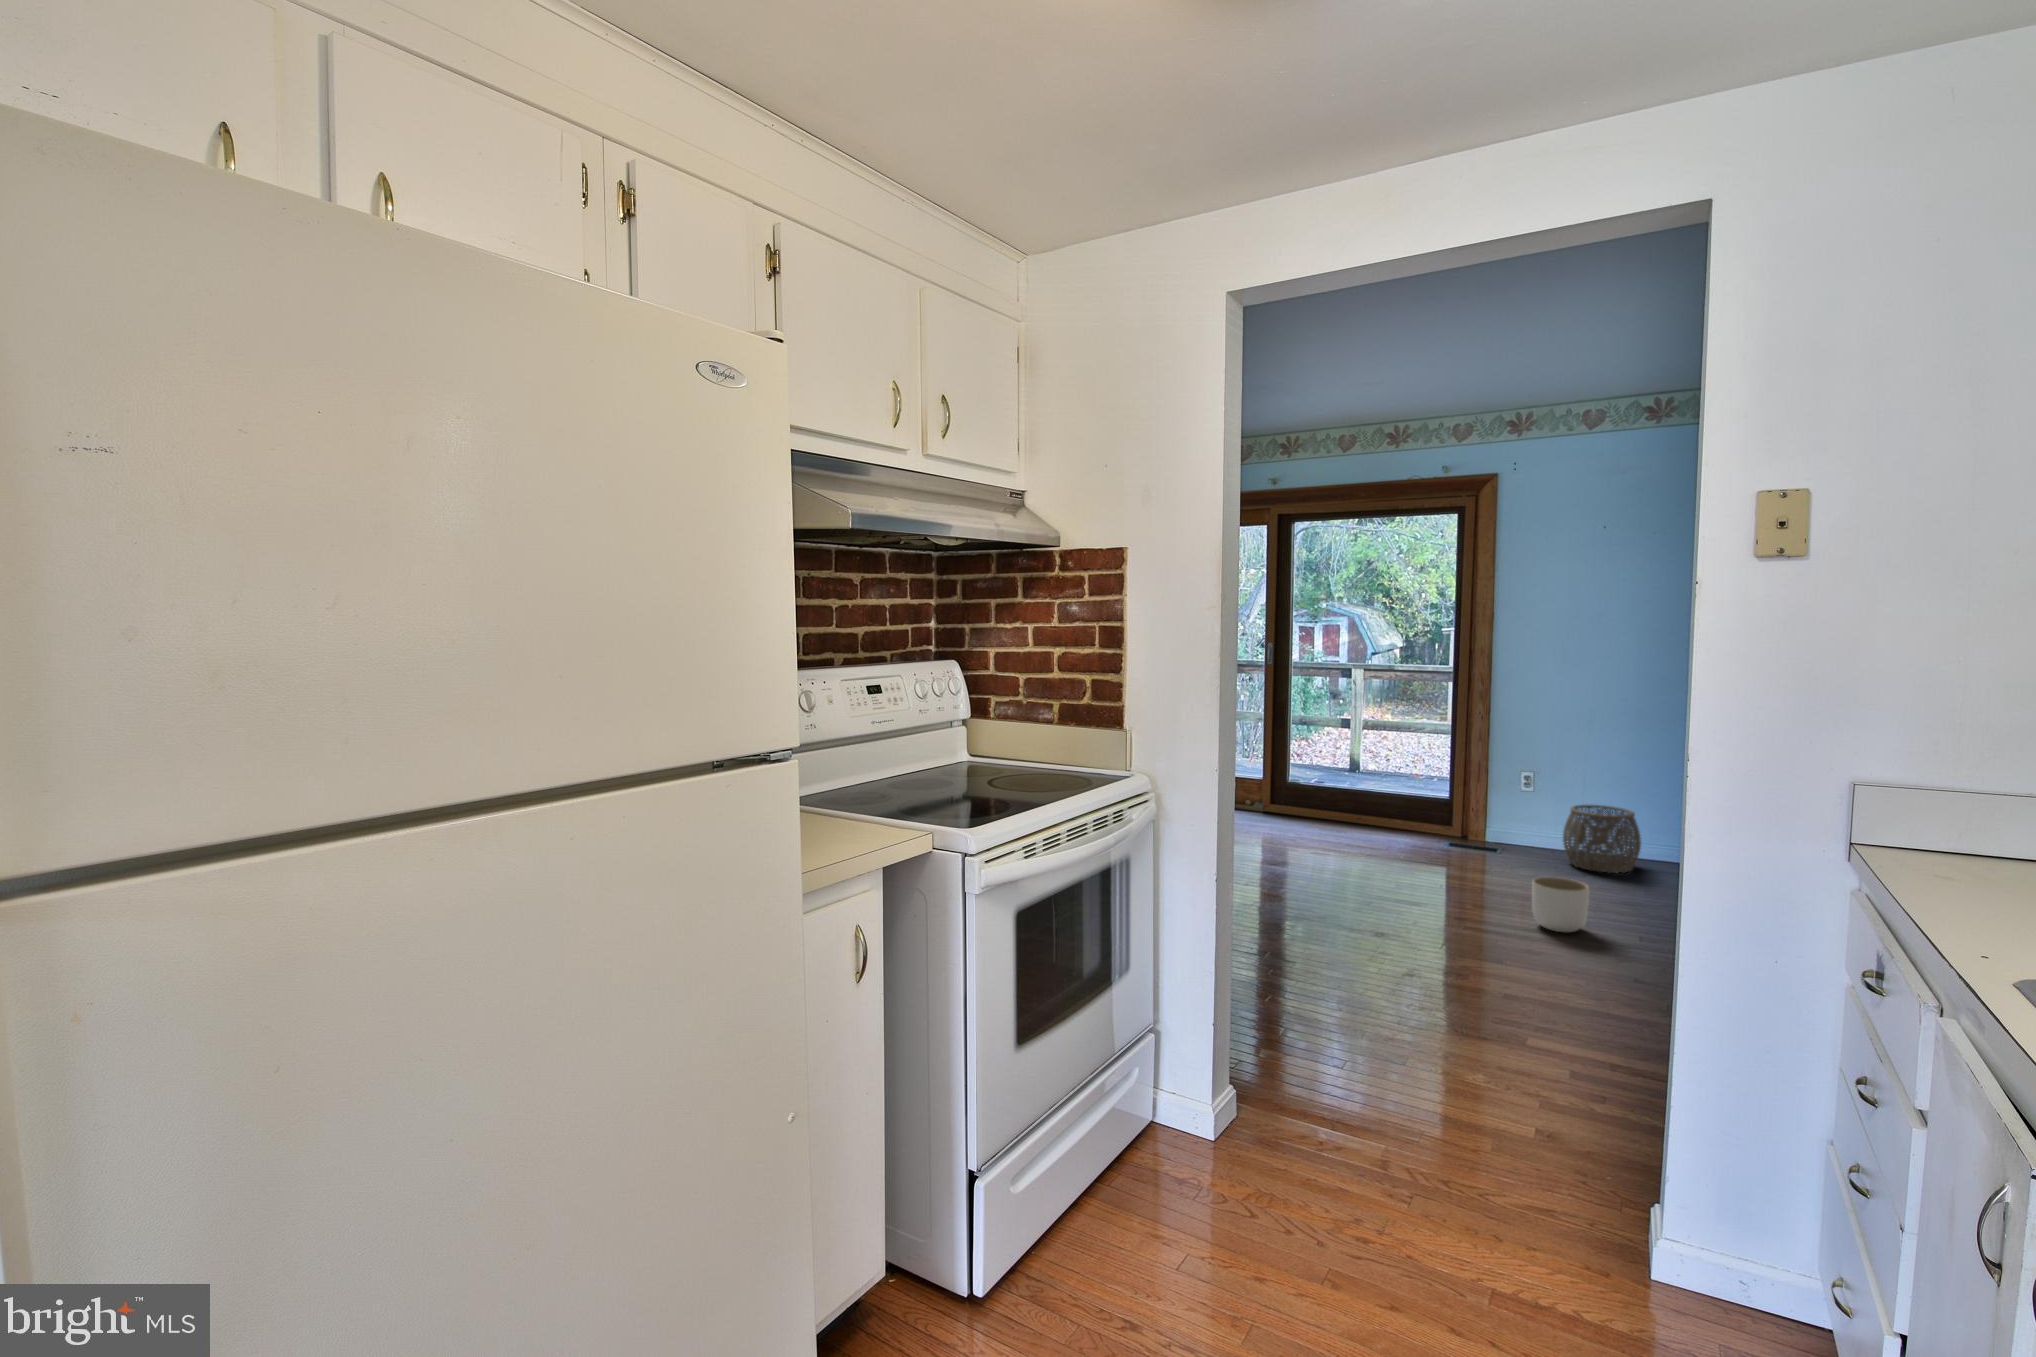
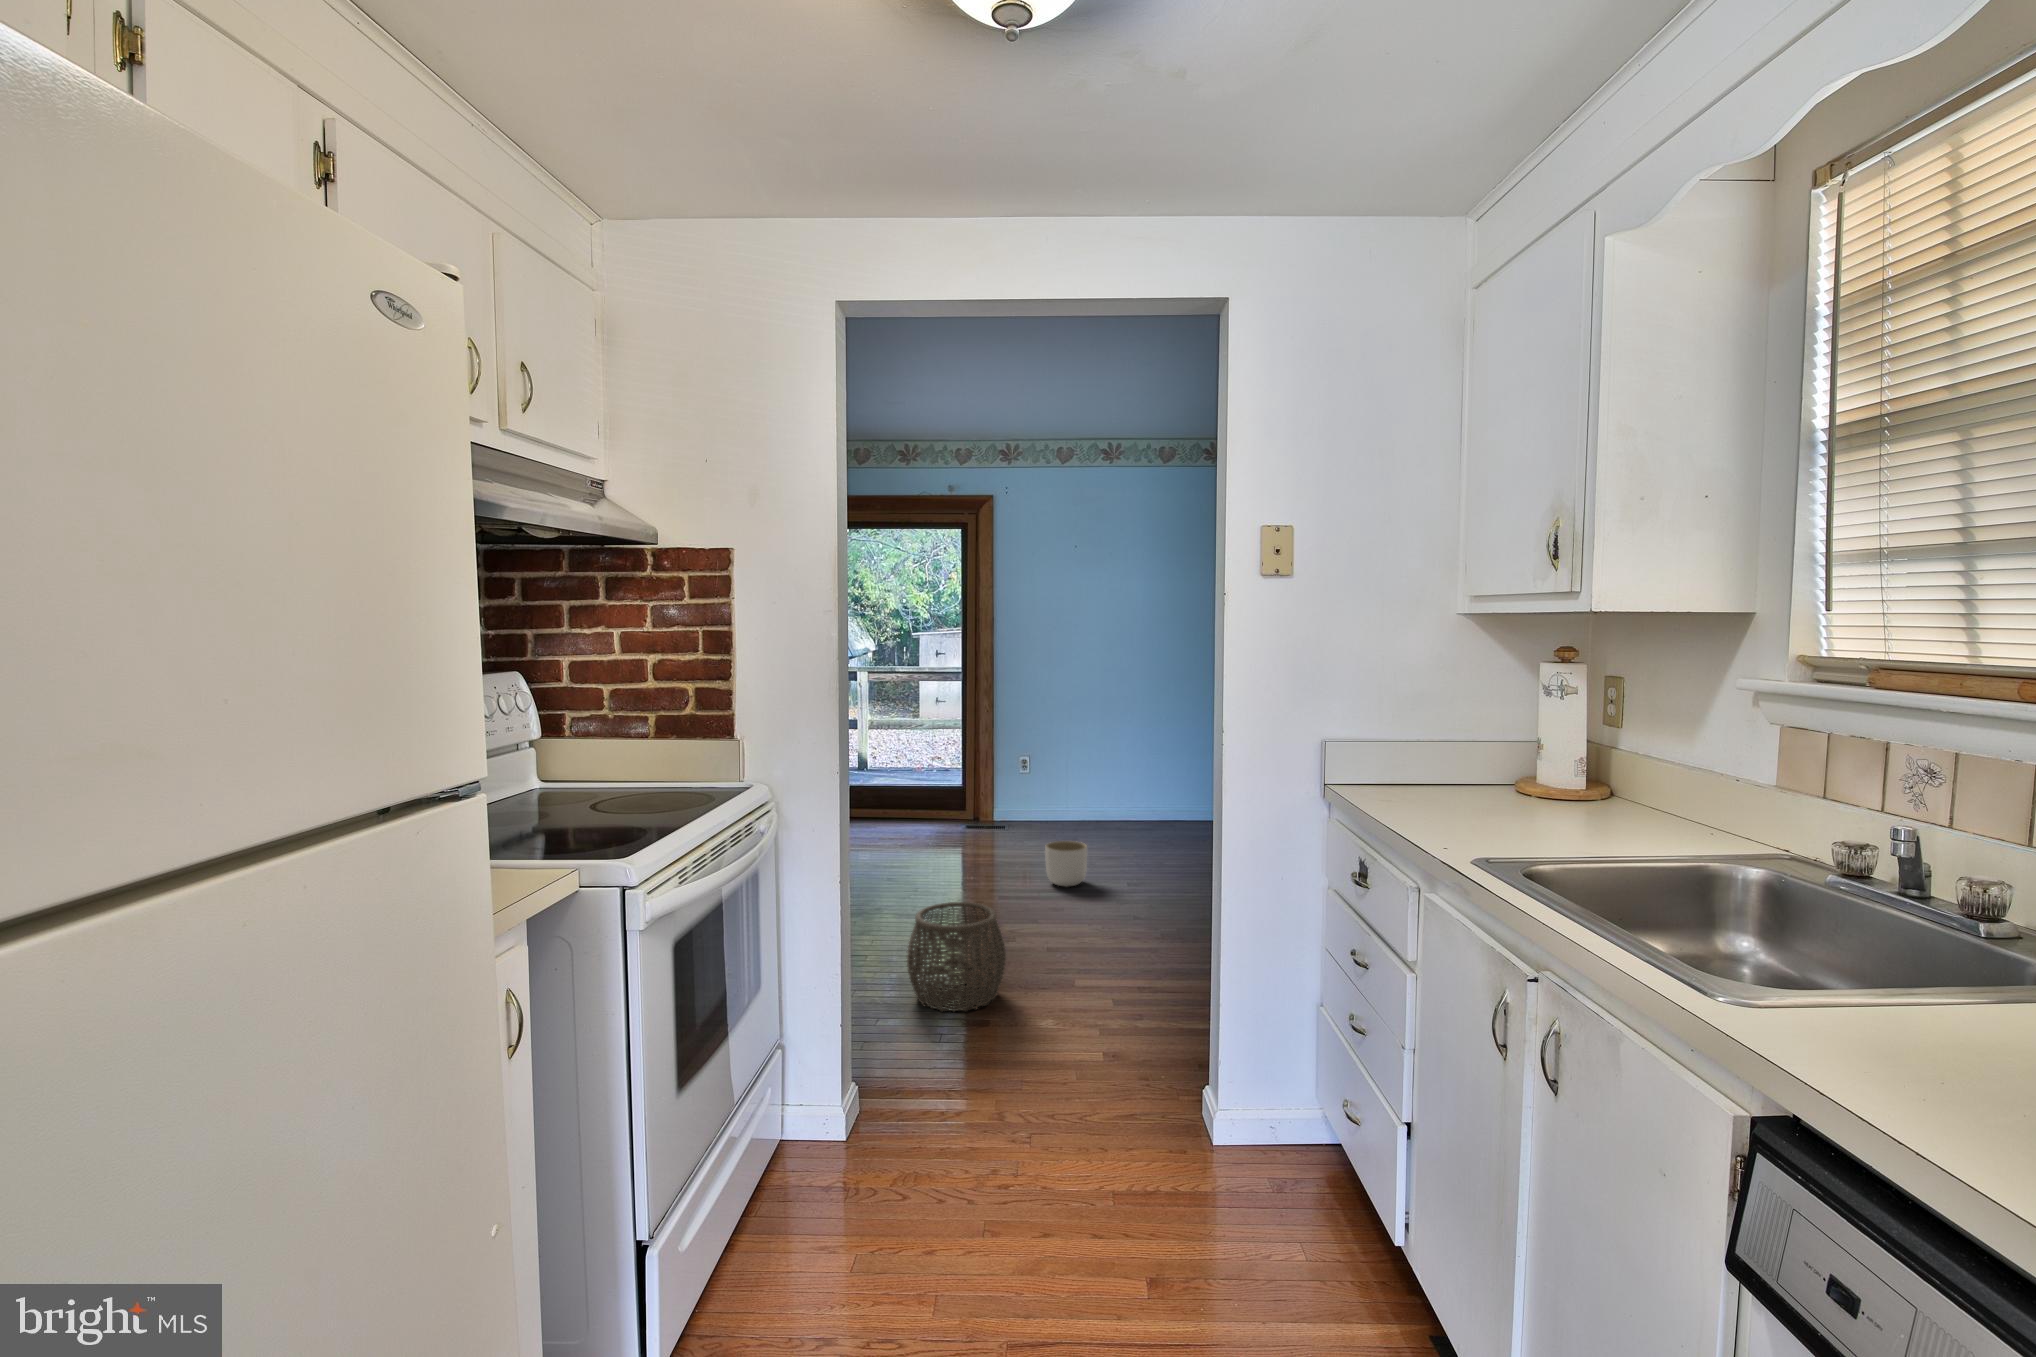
woven basket: present [1563,805,1641,873] -> present [907,902,1006,1012]

